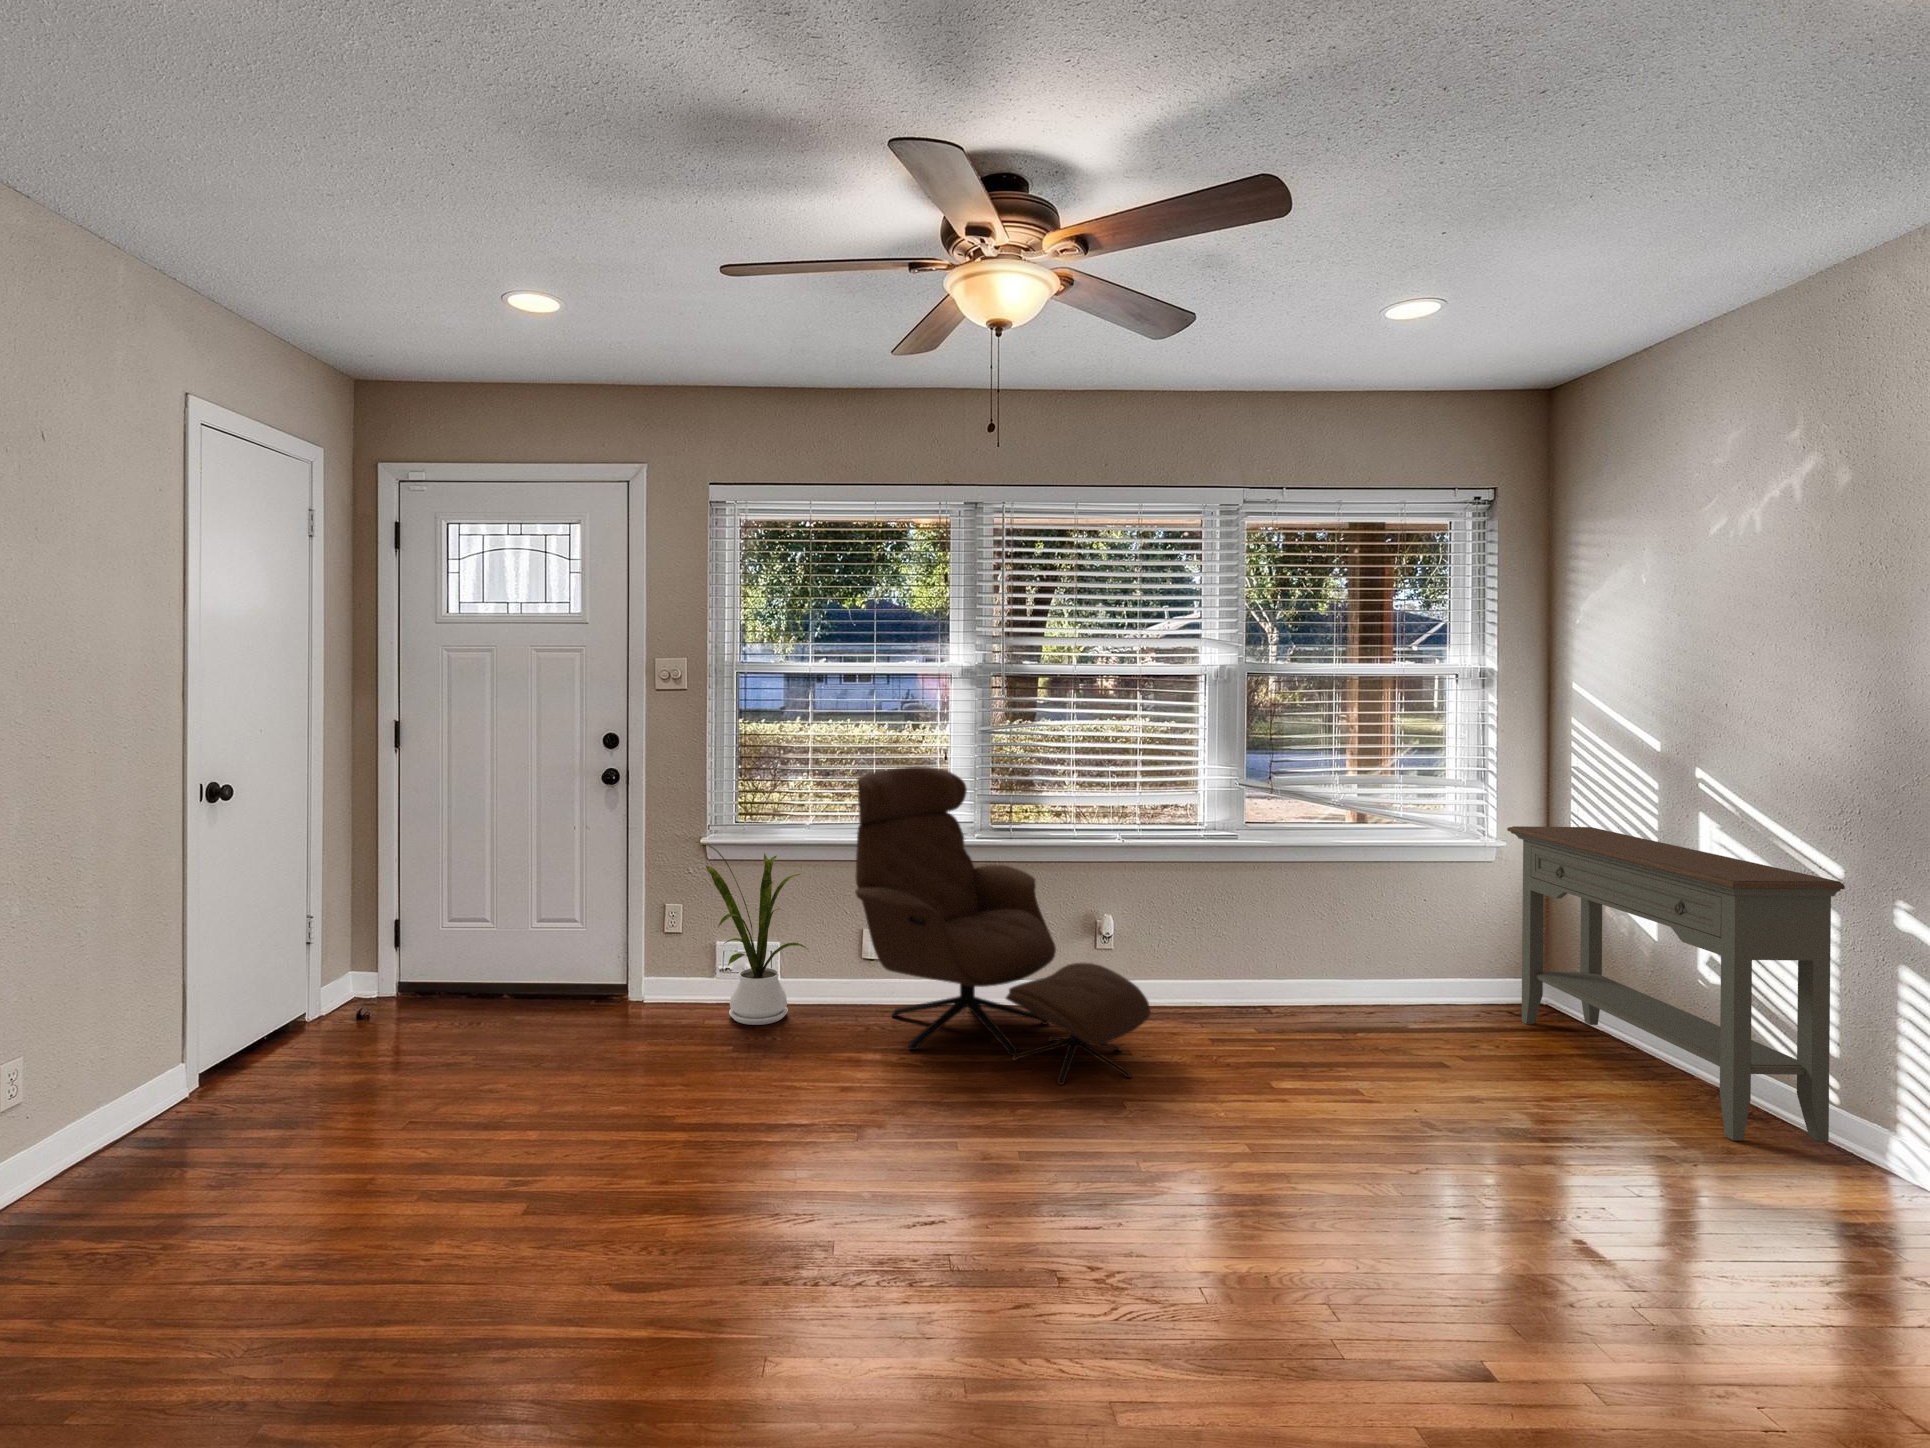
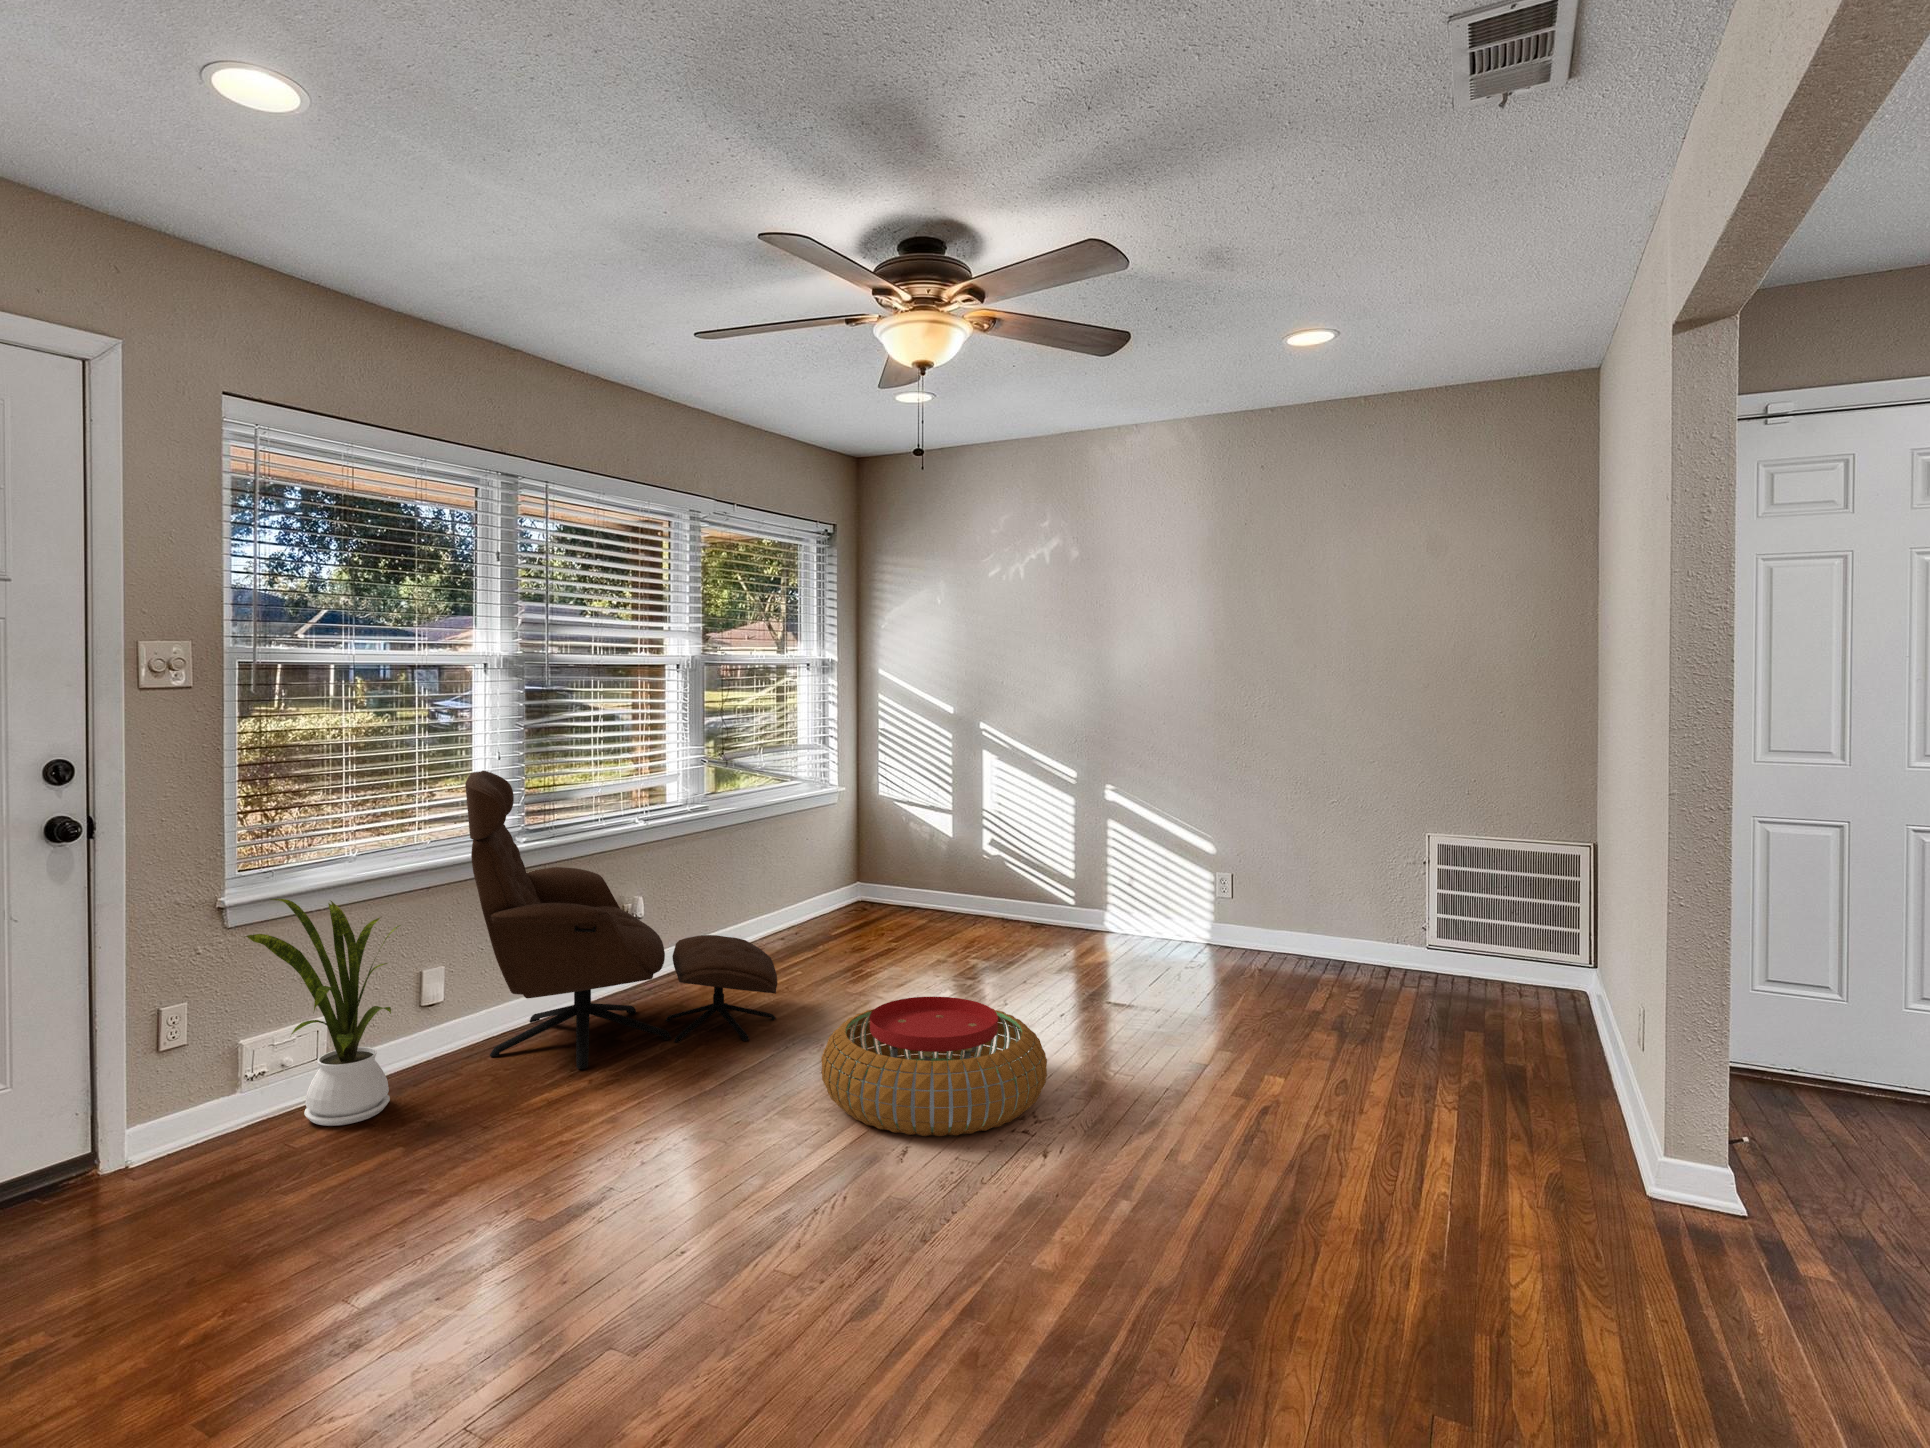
console table: present [1507,826,1845,1141] -> none [867,770,1082,937]
pouf: none [928,1085,1215,1288] -> present [821,997,1047,1136]

